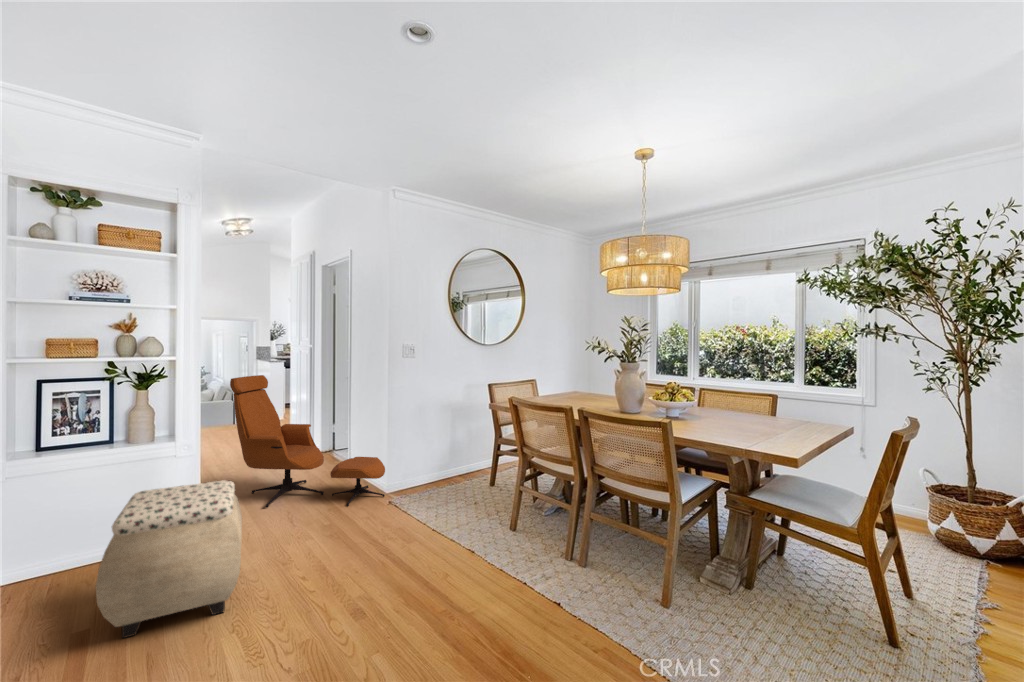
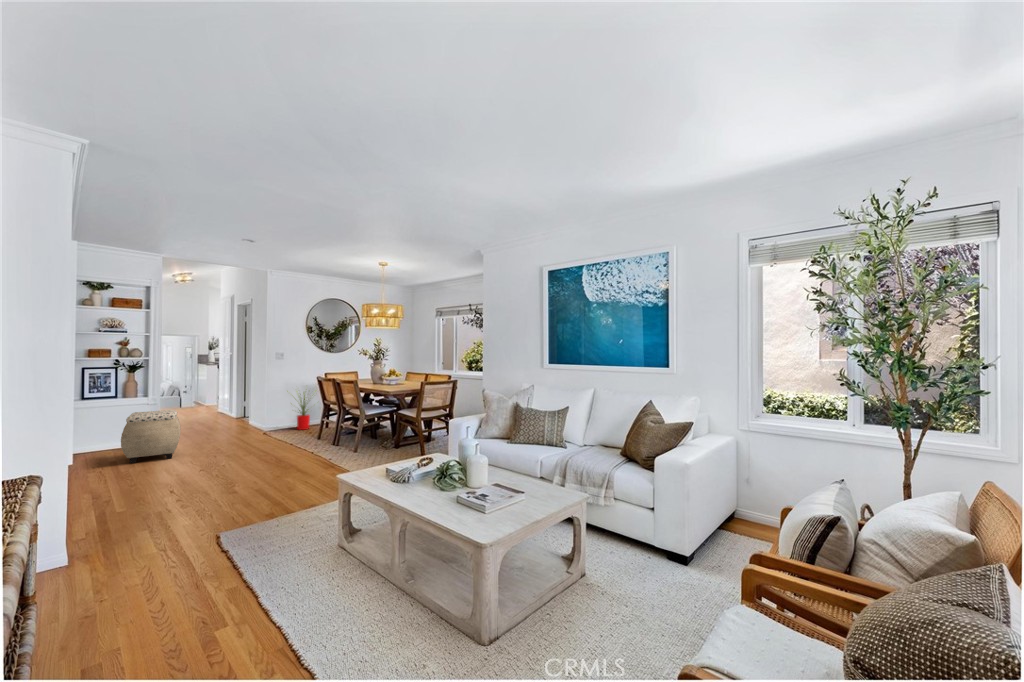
lounge chair: present [230,375,385,508] -> none [176,370,265,437]
house plant: none [420,404,483,491] -> present [297,393,310,430]

